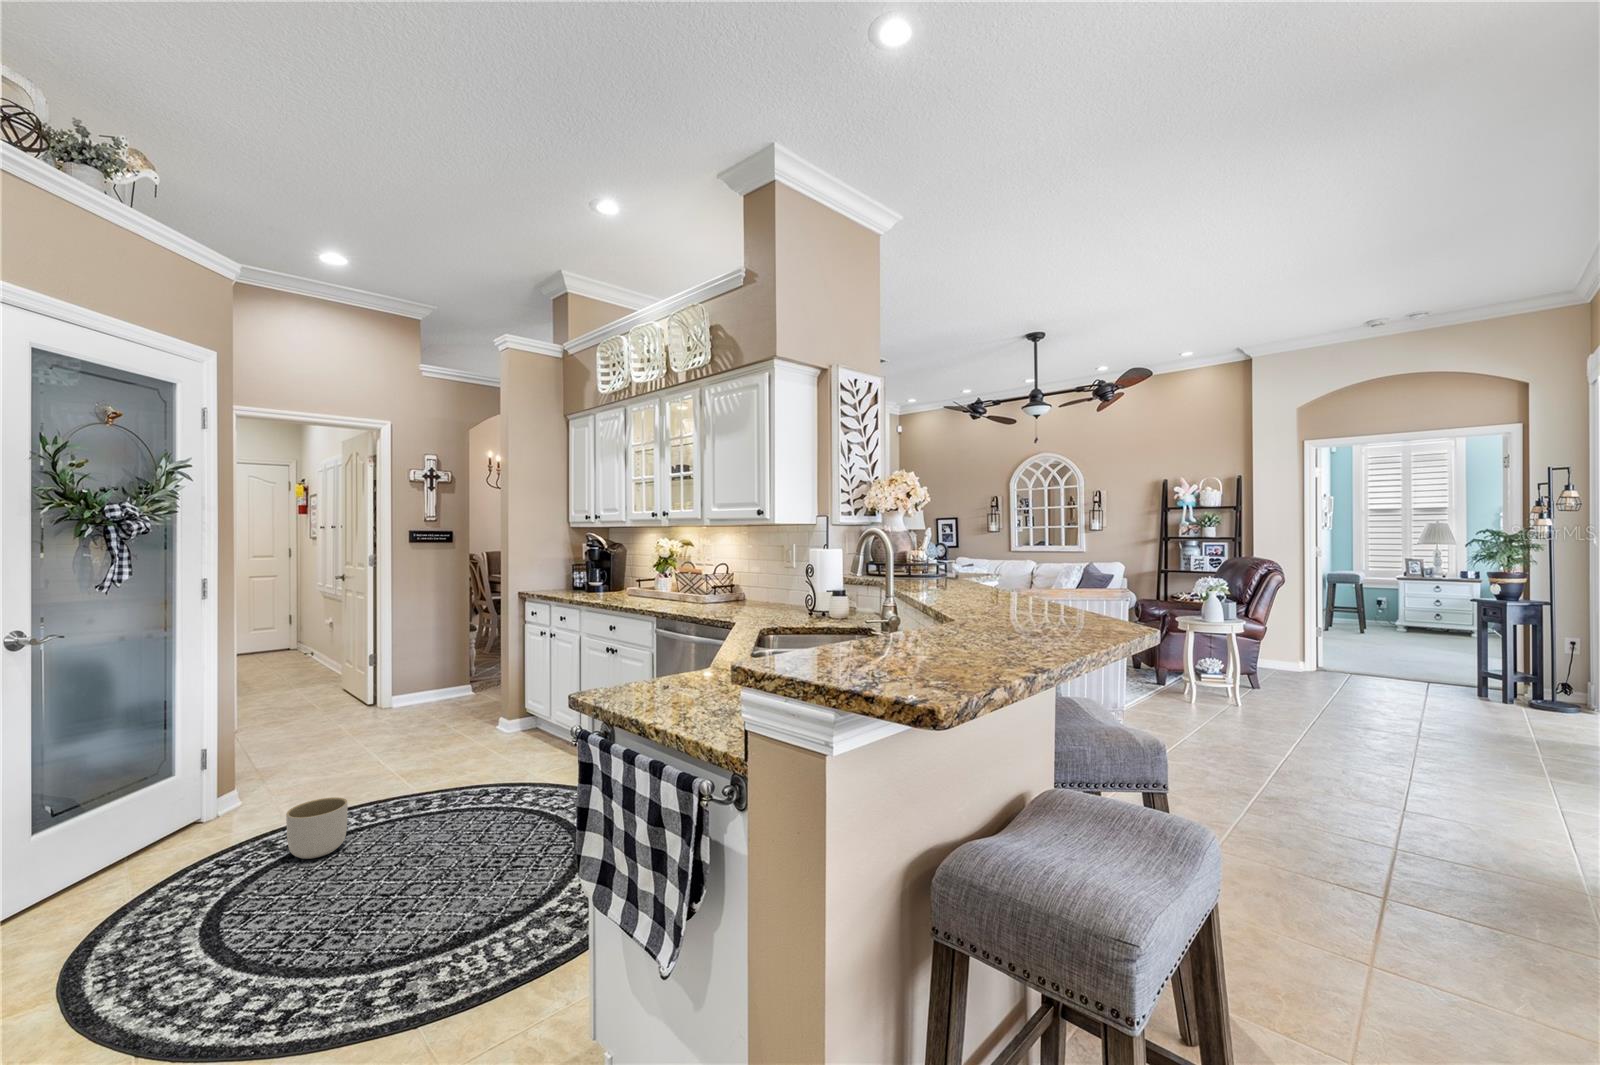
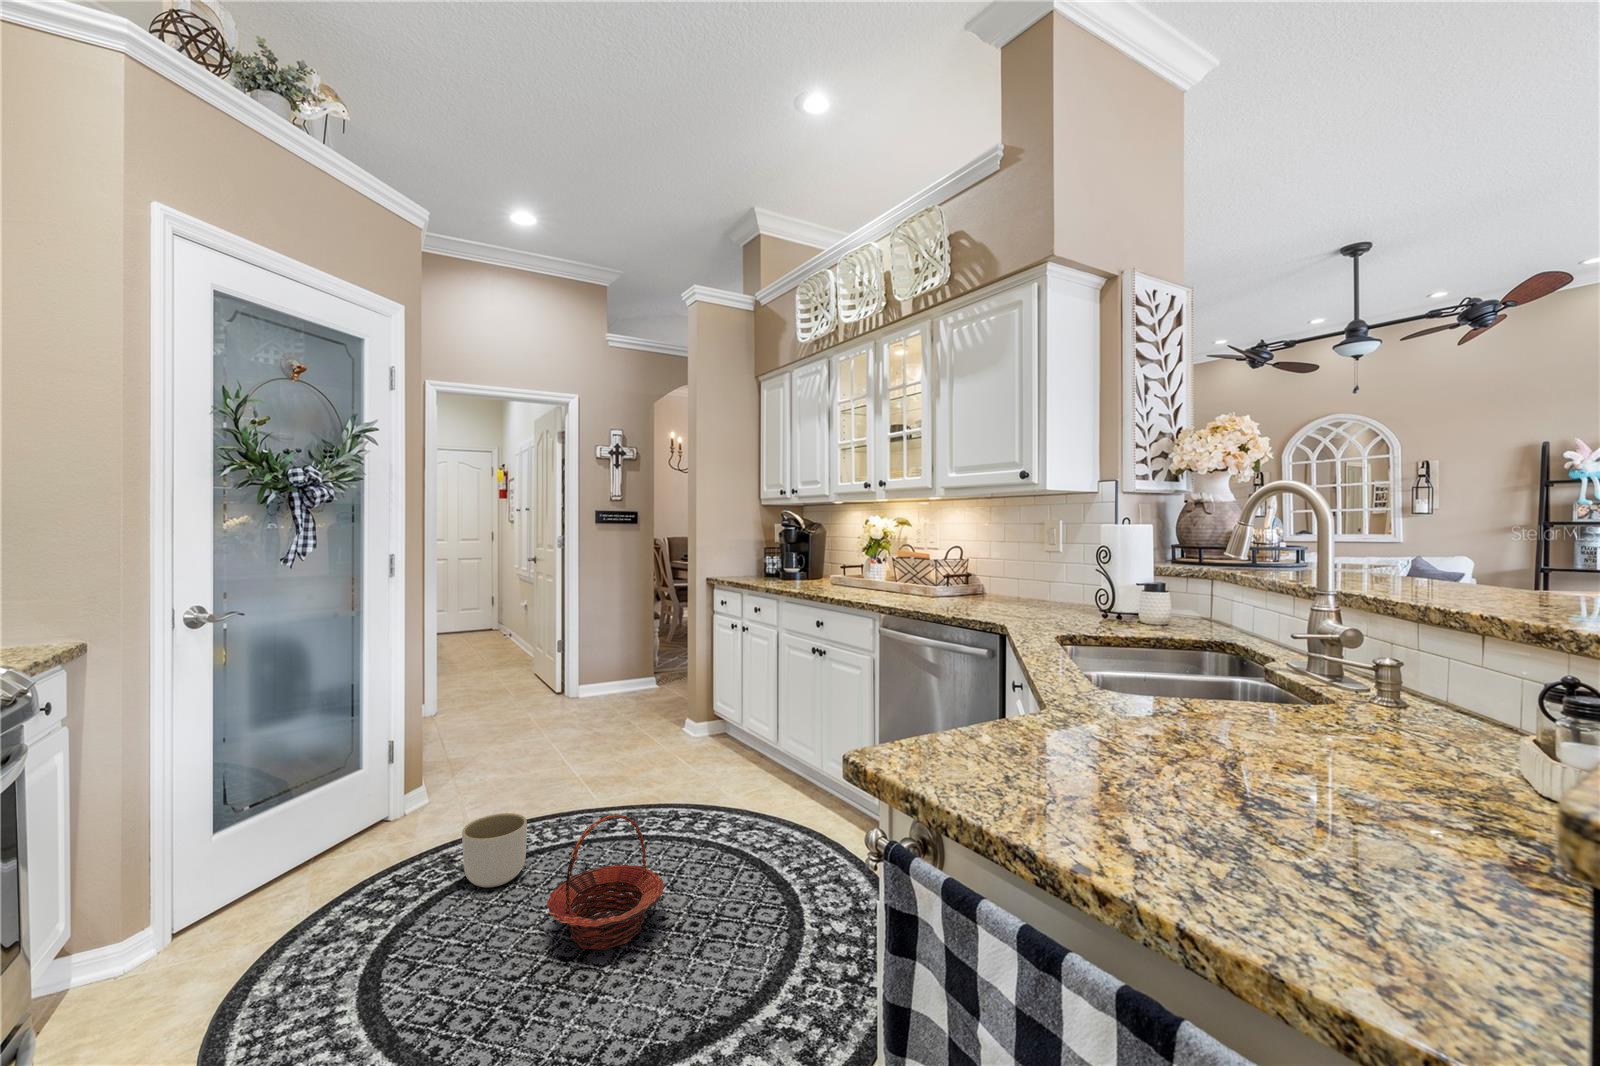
basket: none [370,782,472,887] -> present [547,815,665,950]

